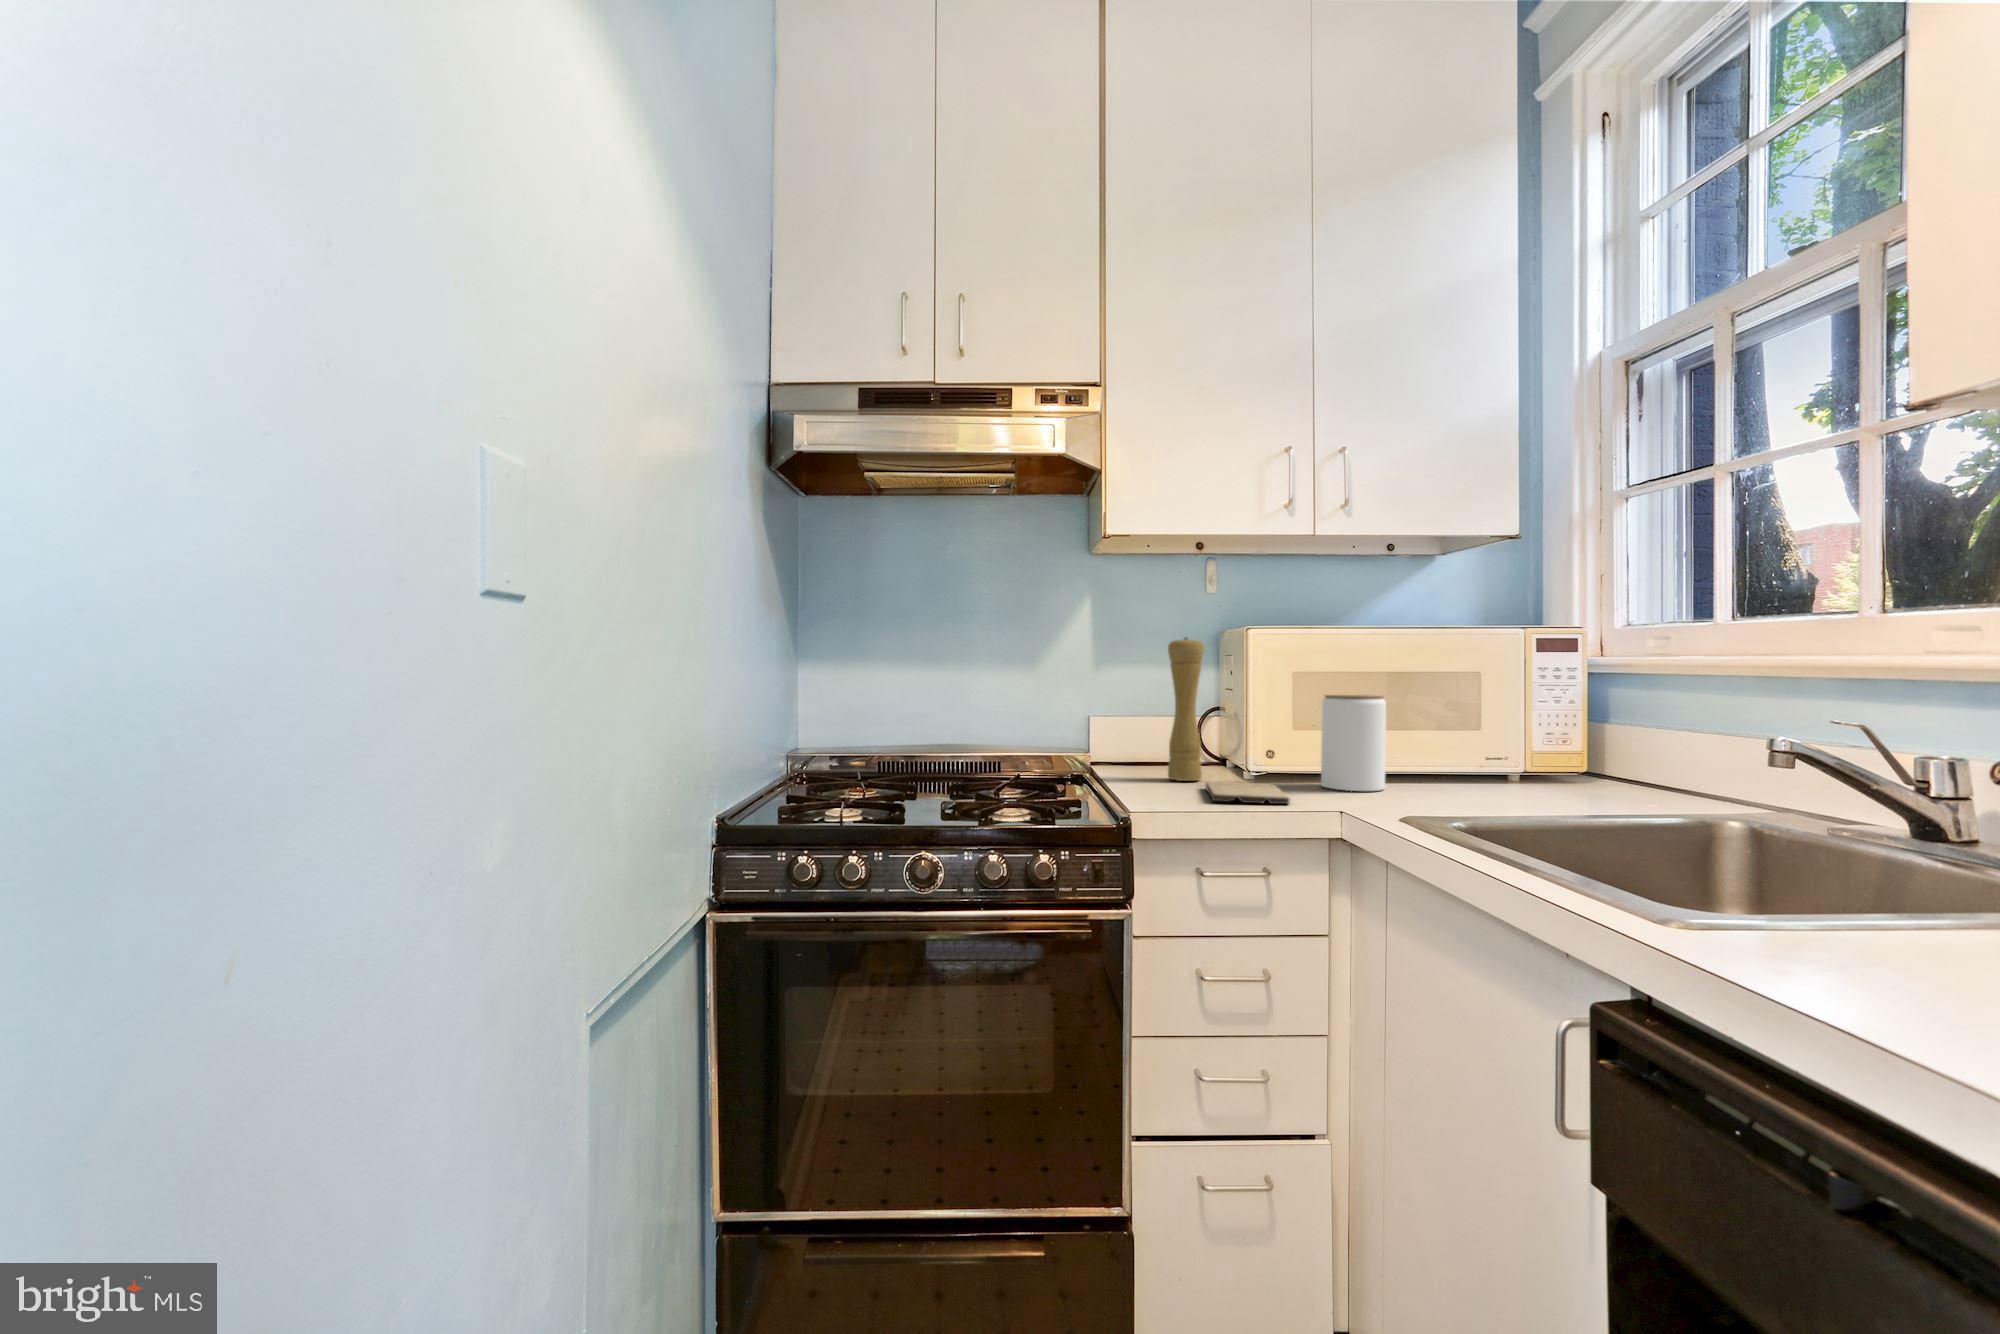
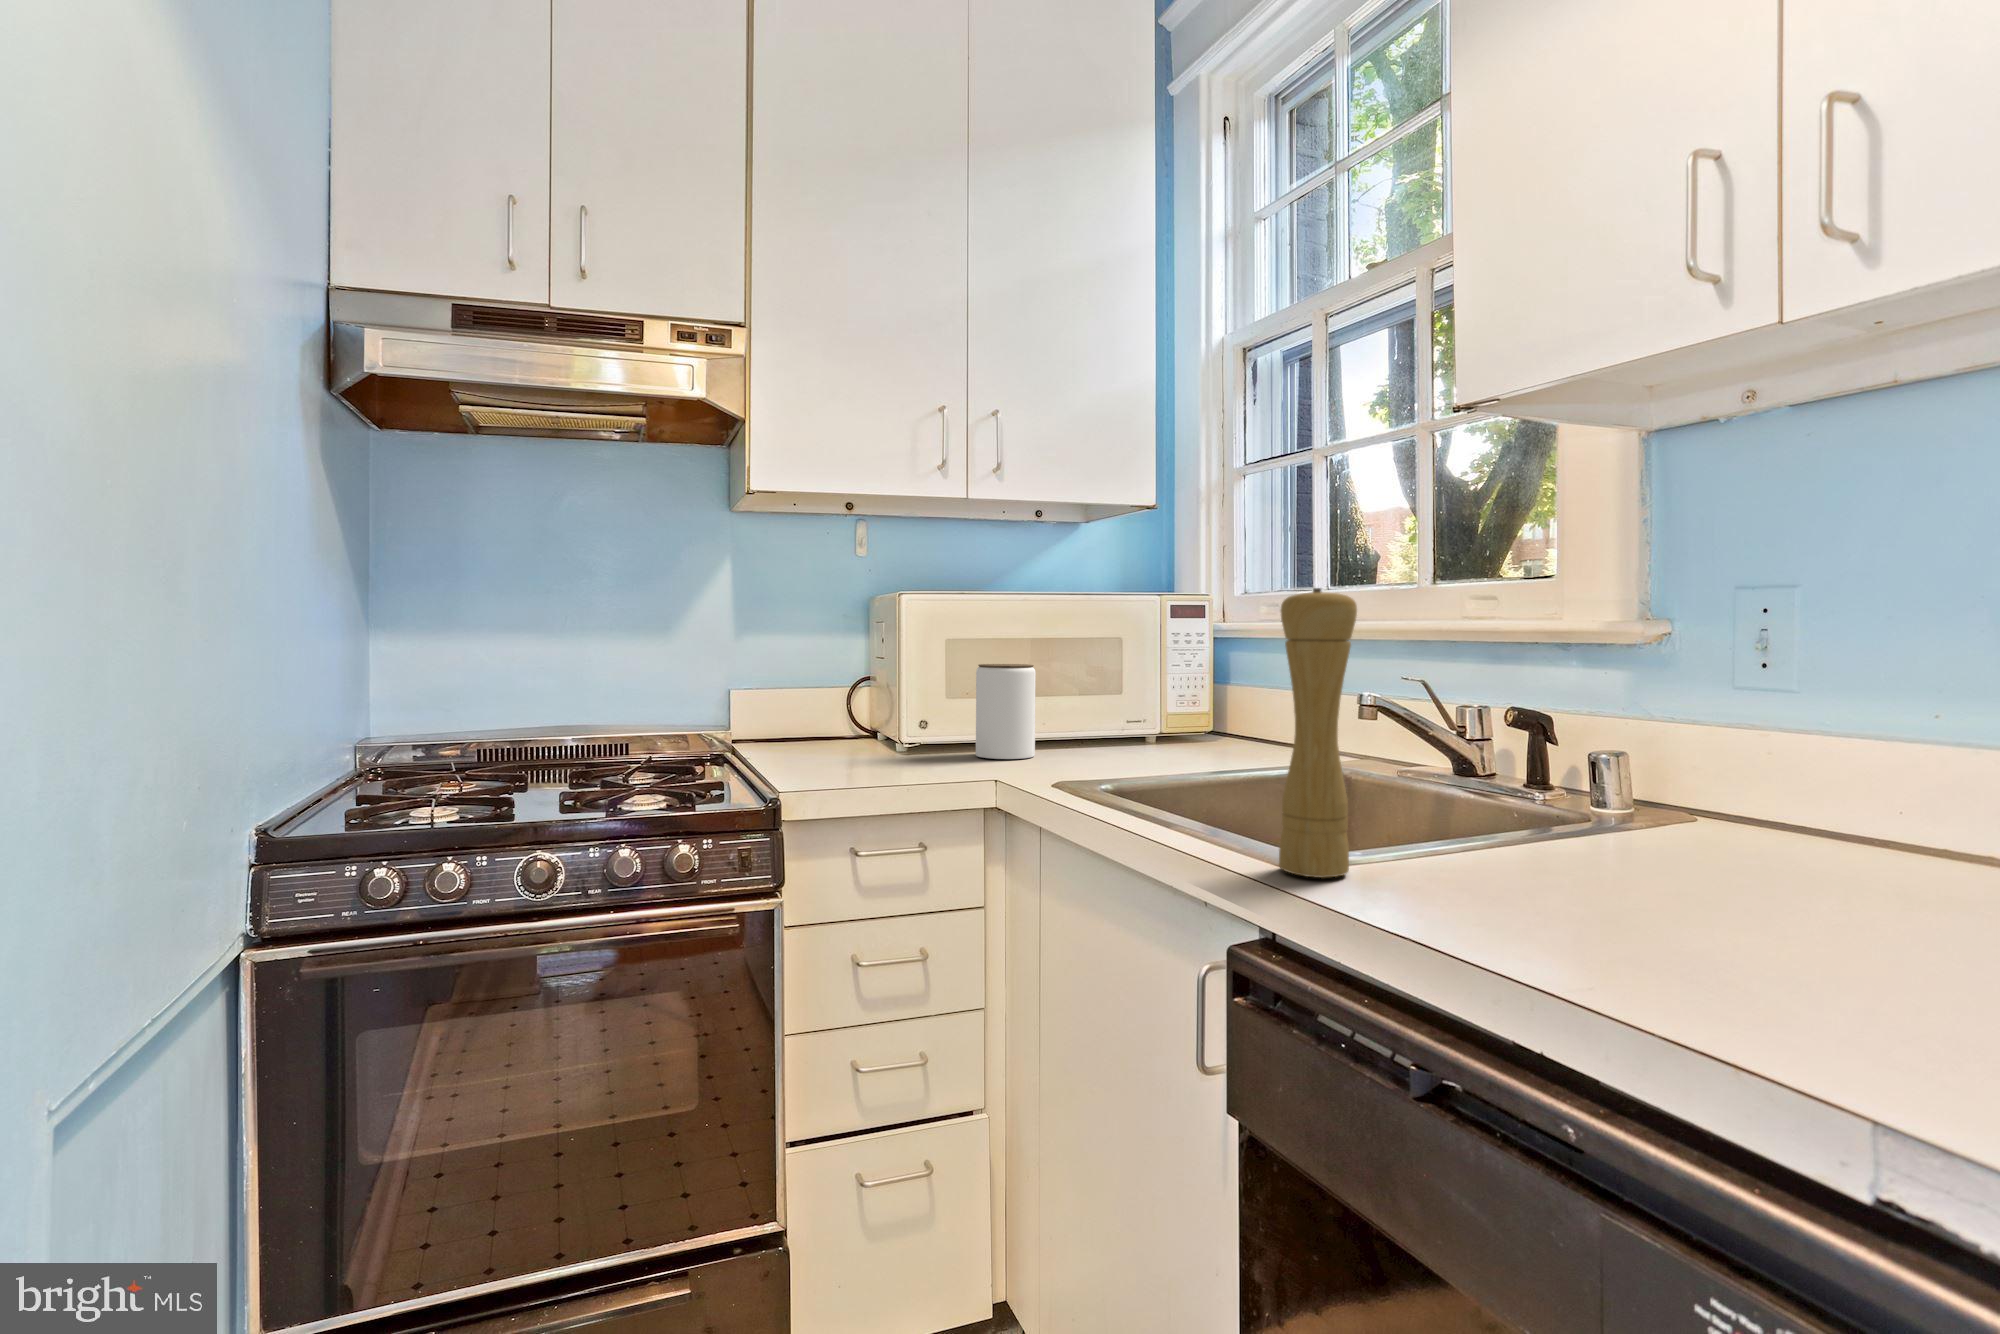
pepper mill: present [1168,637,1204,781] -> present [1279,588,1357,878]
cutting board: present [1205,781,1290,804] -> none [861,756,943,777]

